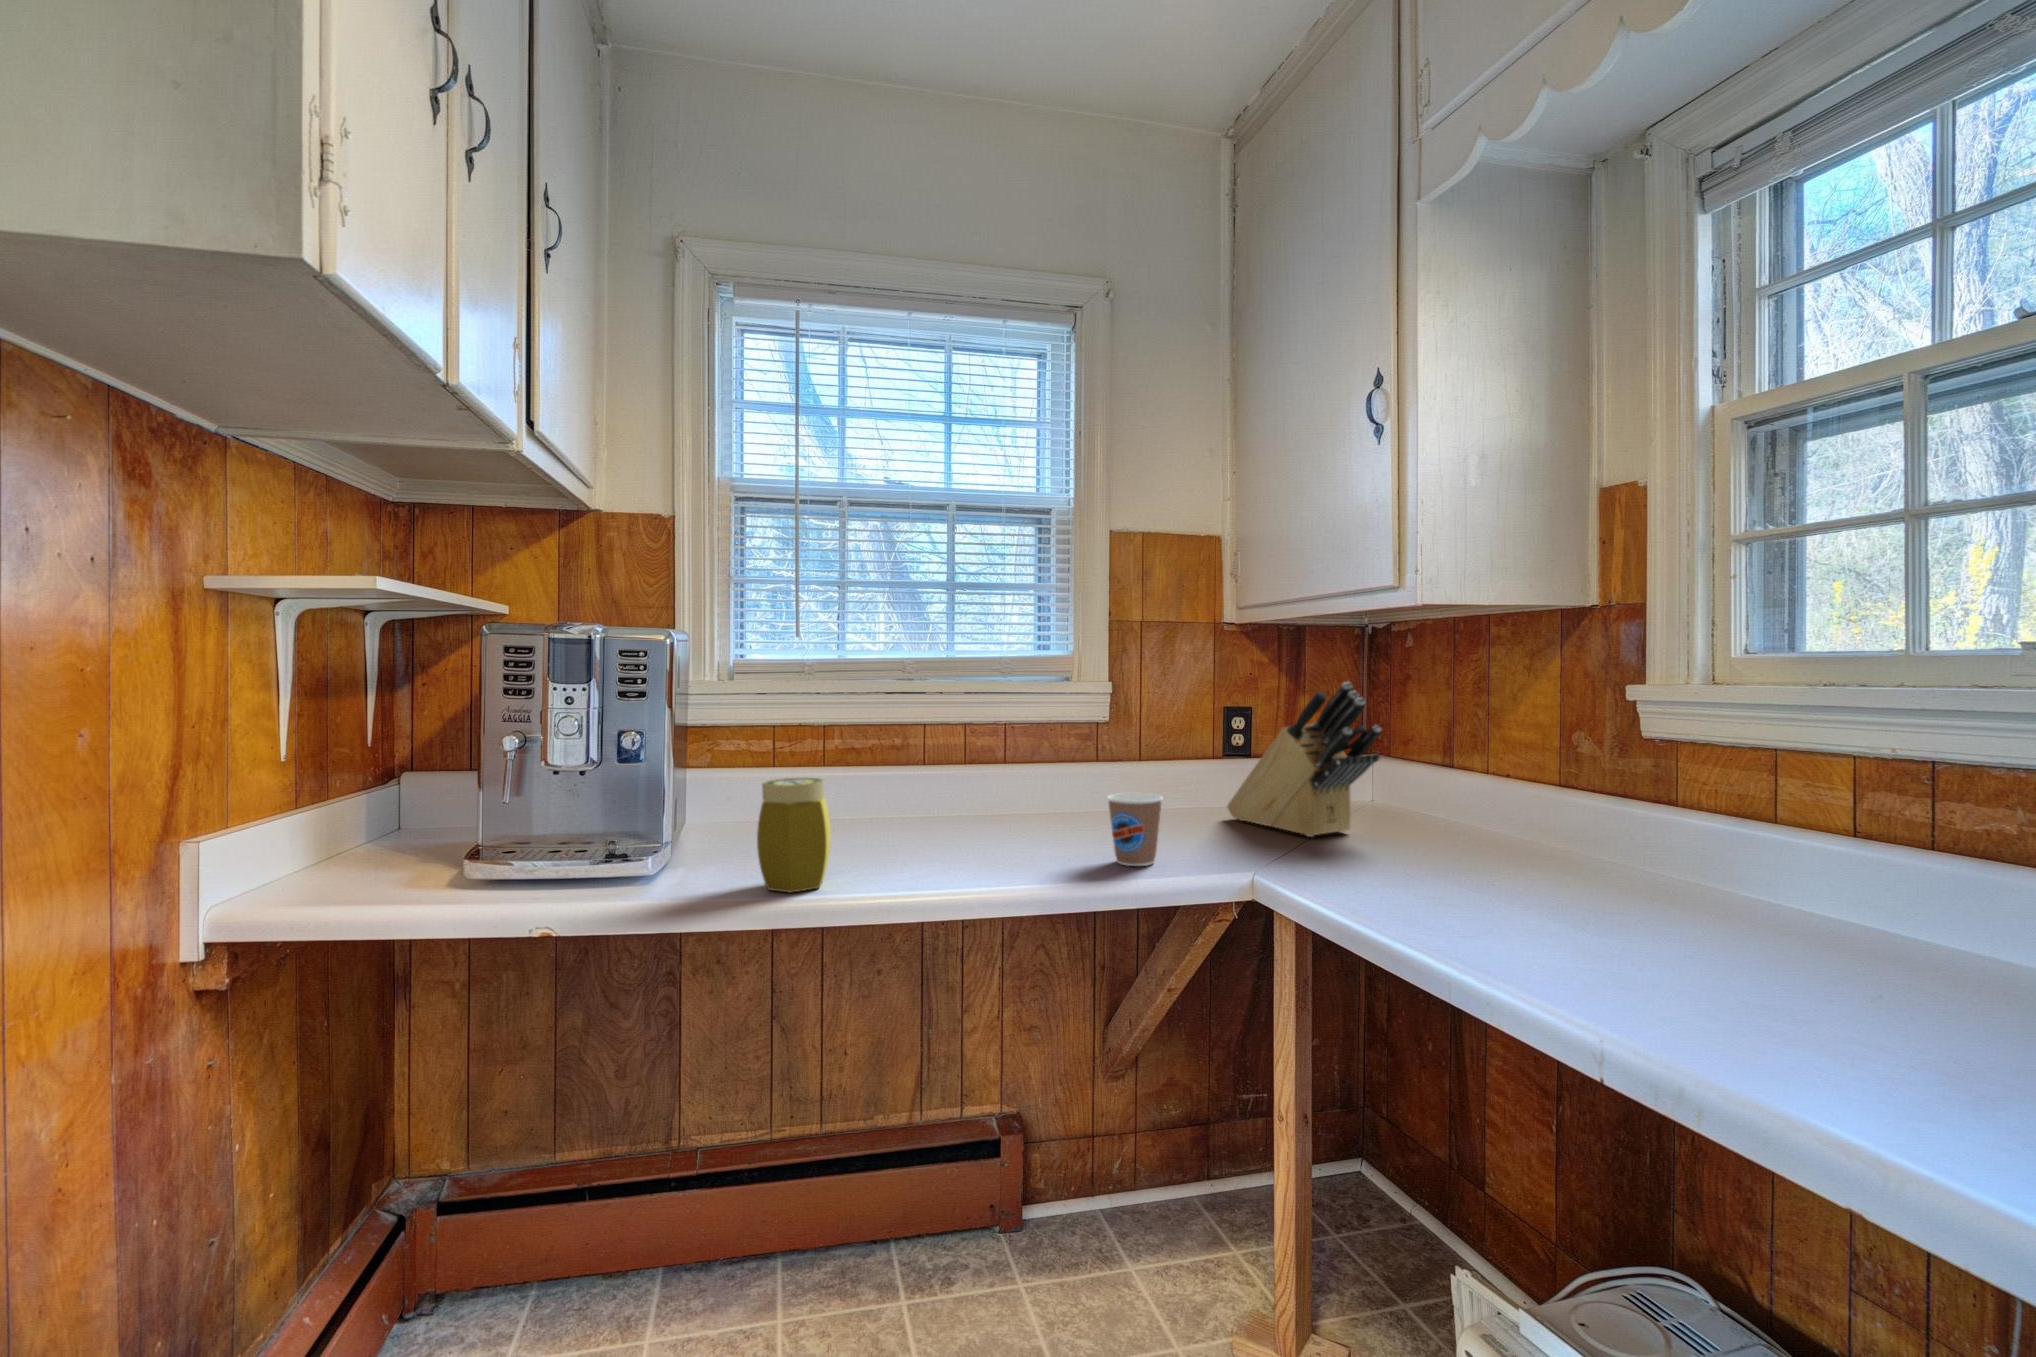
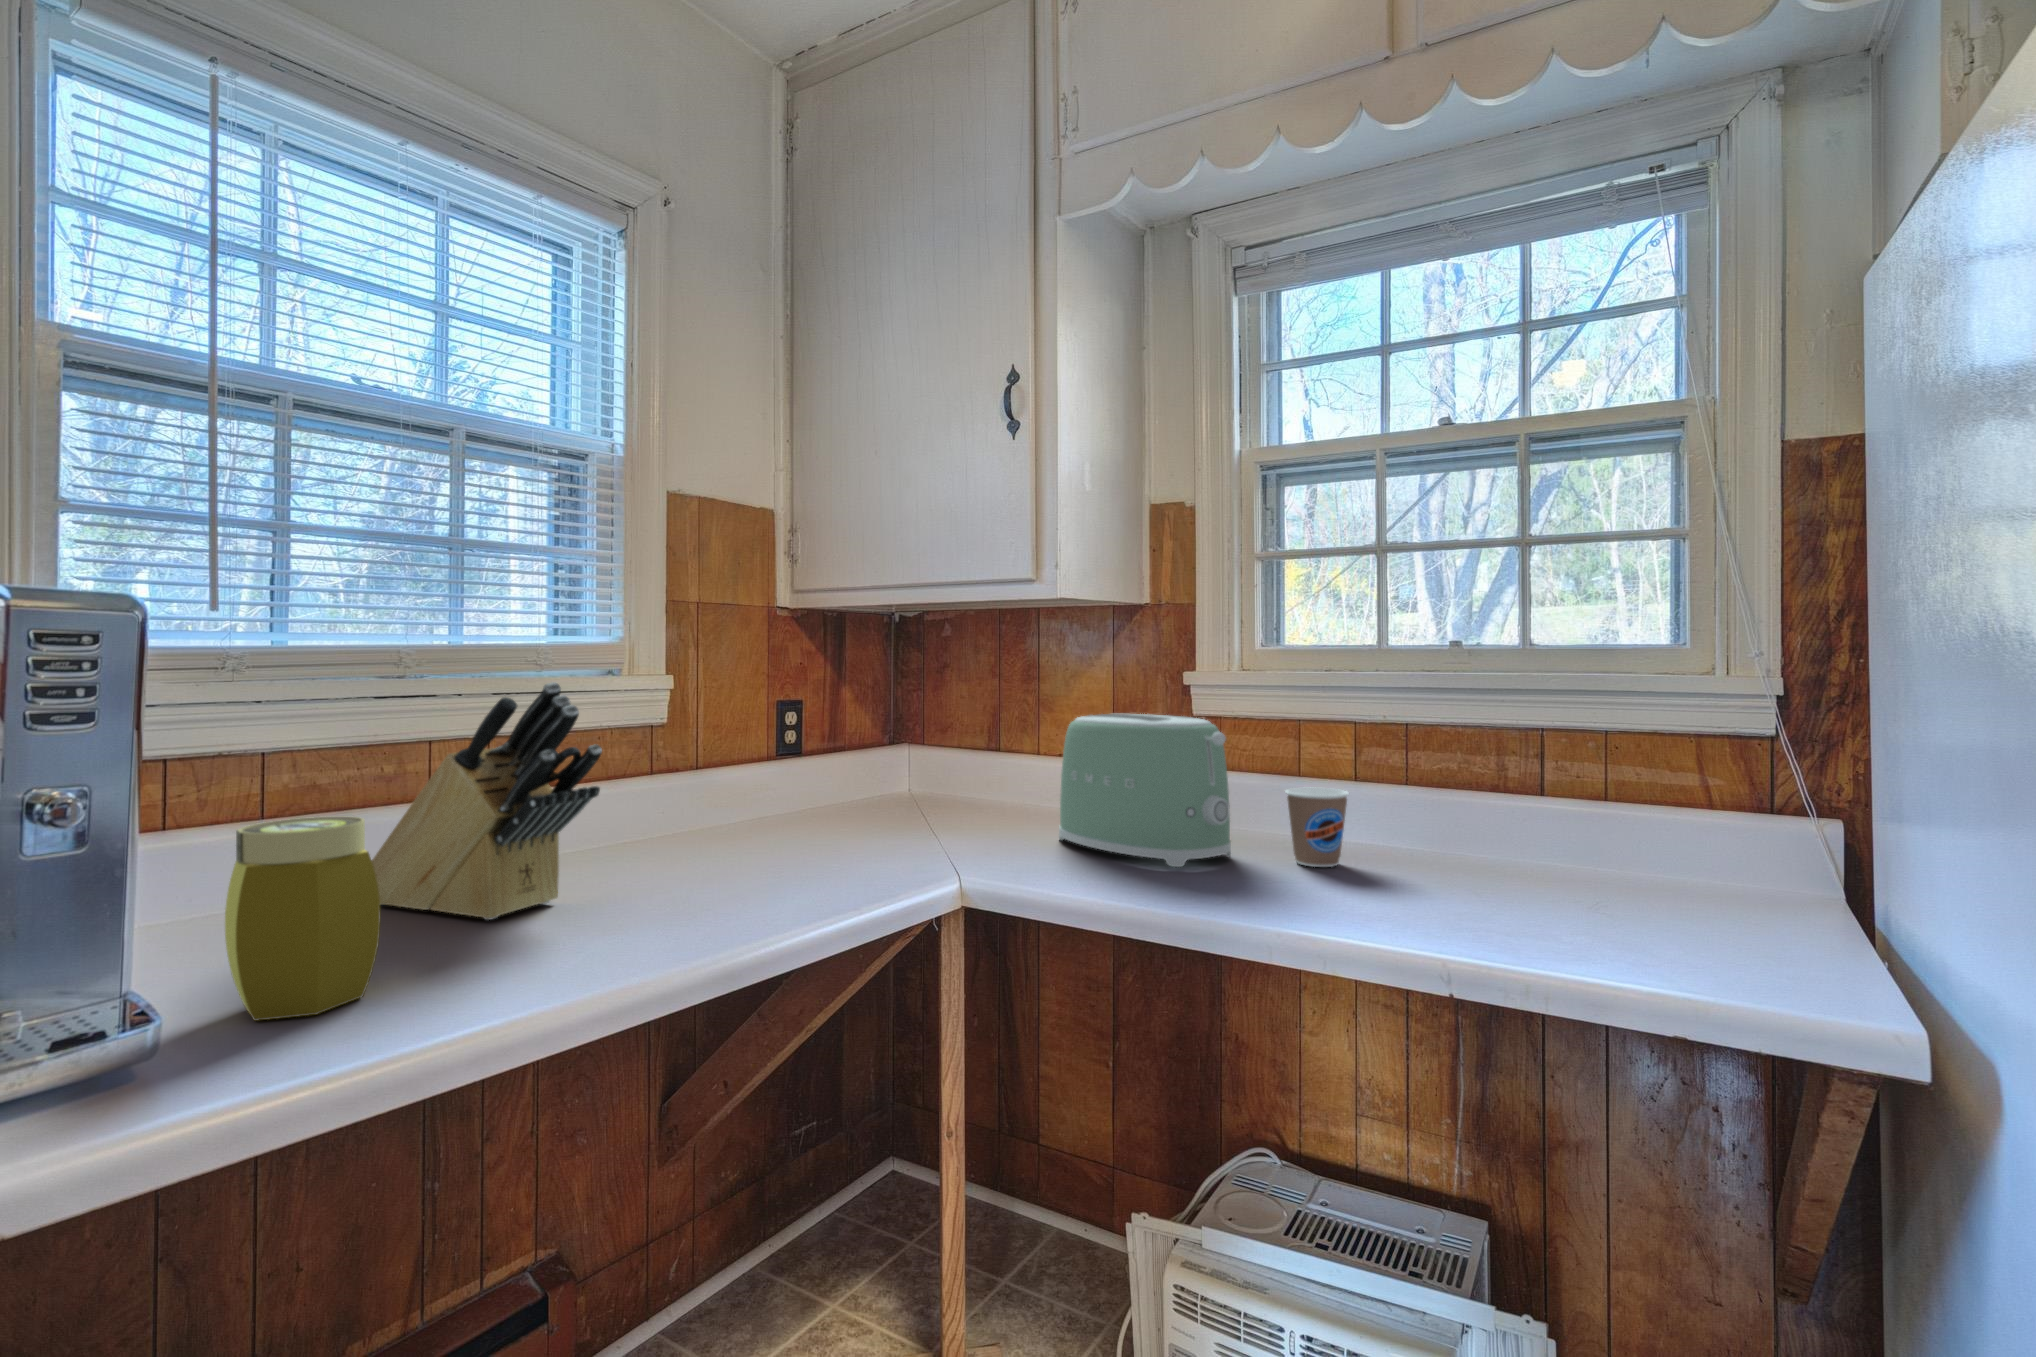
knife block: present [1227,682,1381,837] -> present [372,682,602,920]
toaster: none [1432,733,1613,909] -> present [1059,714,1231,867]
coffee cup: present [1107,793,1163,866] -> present [1285,788,1349,867]

